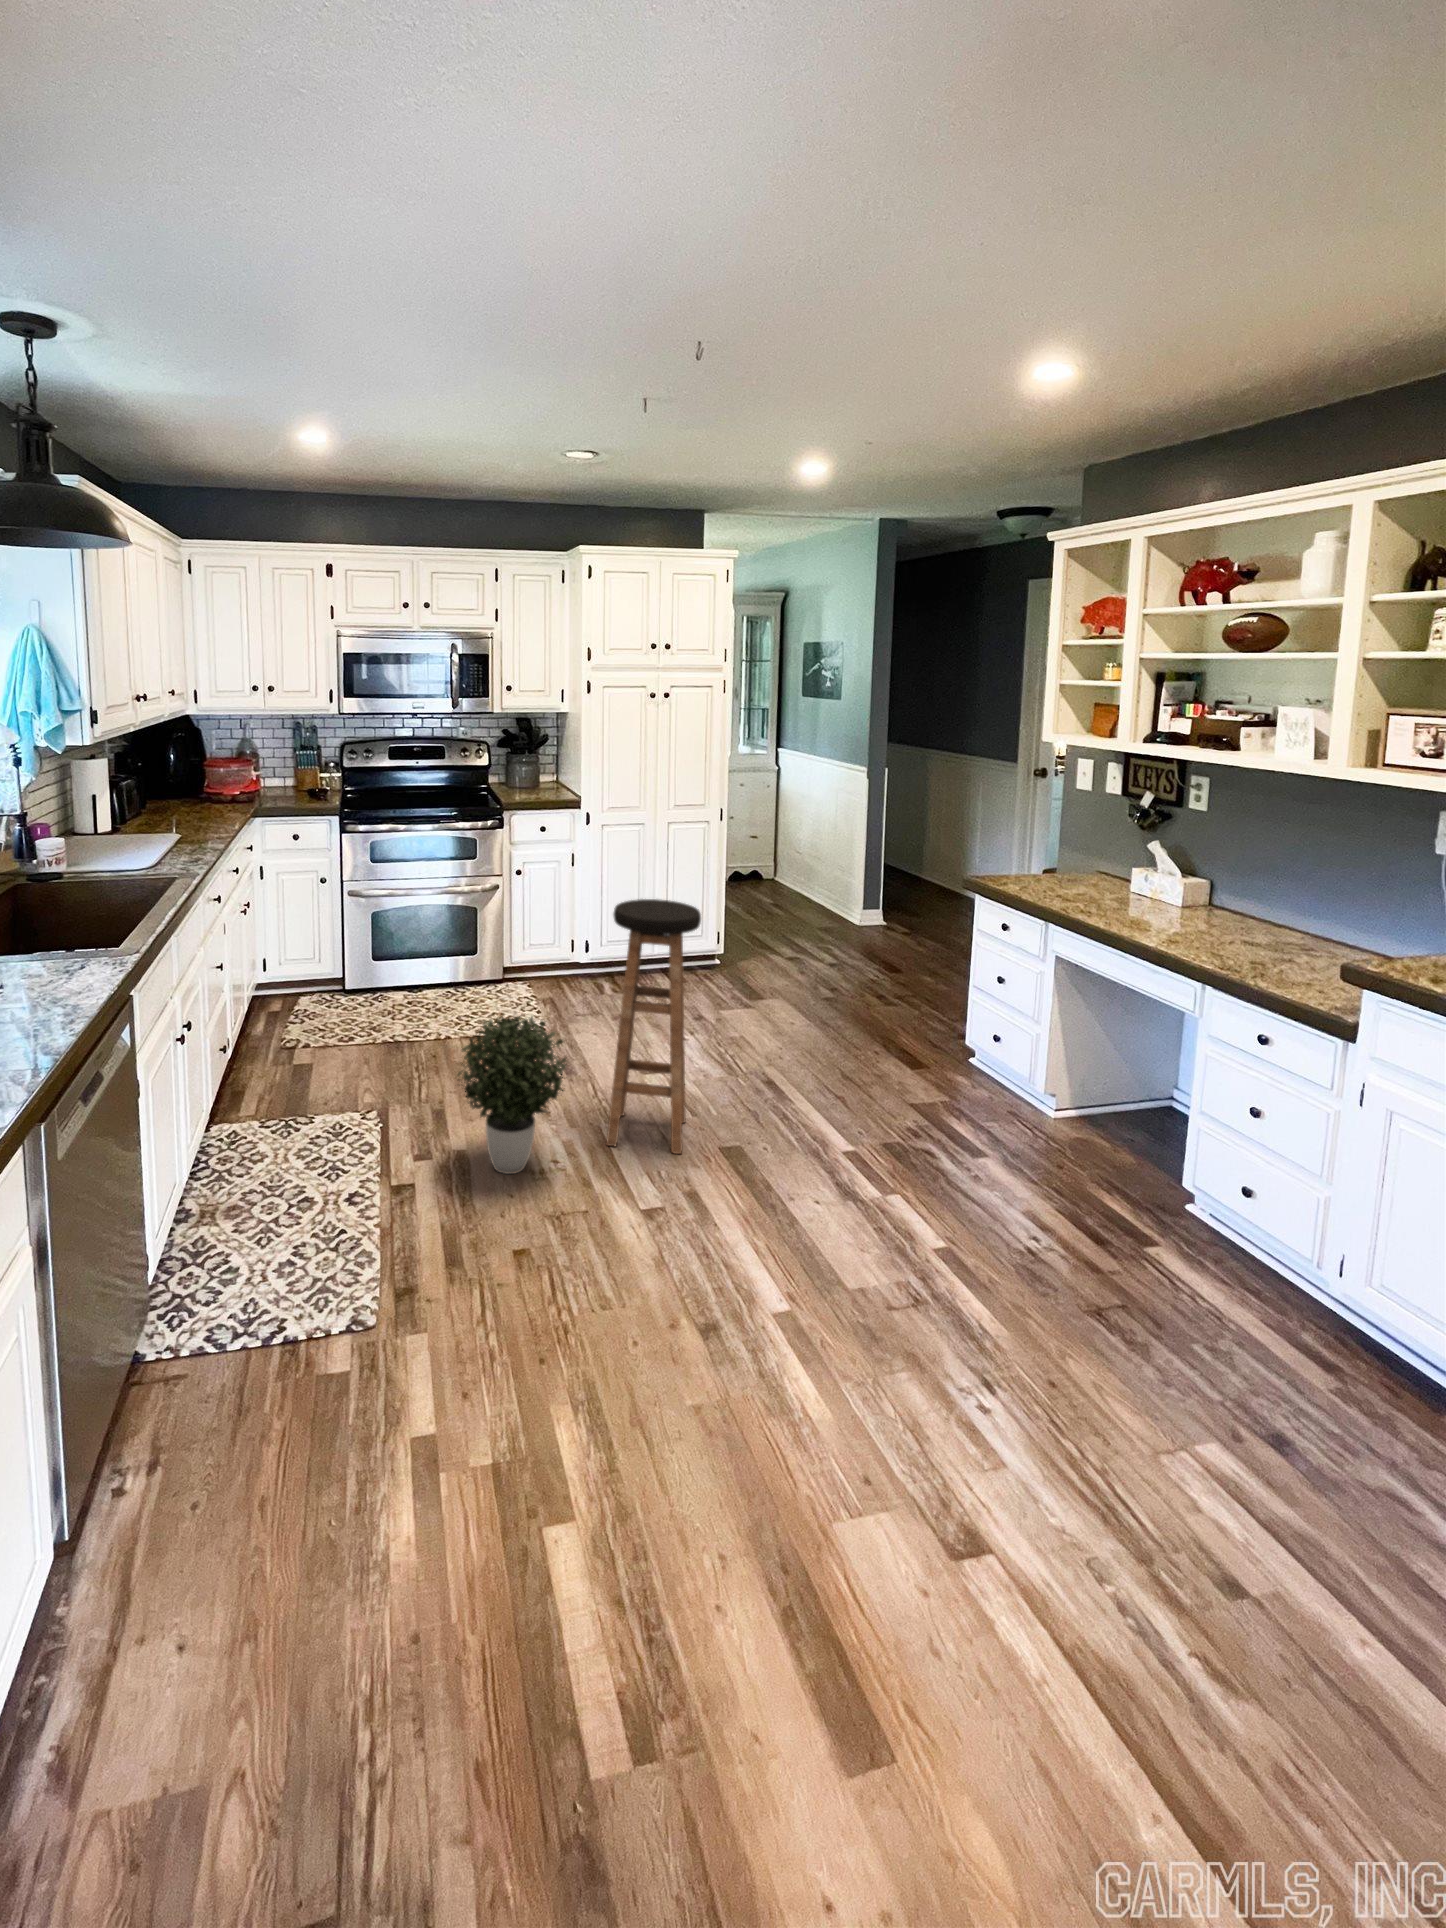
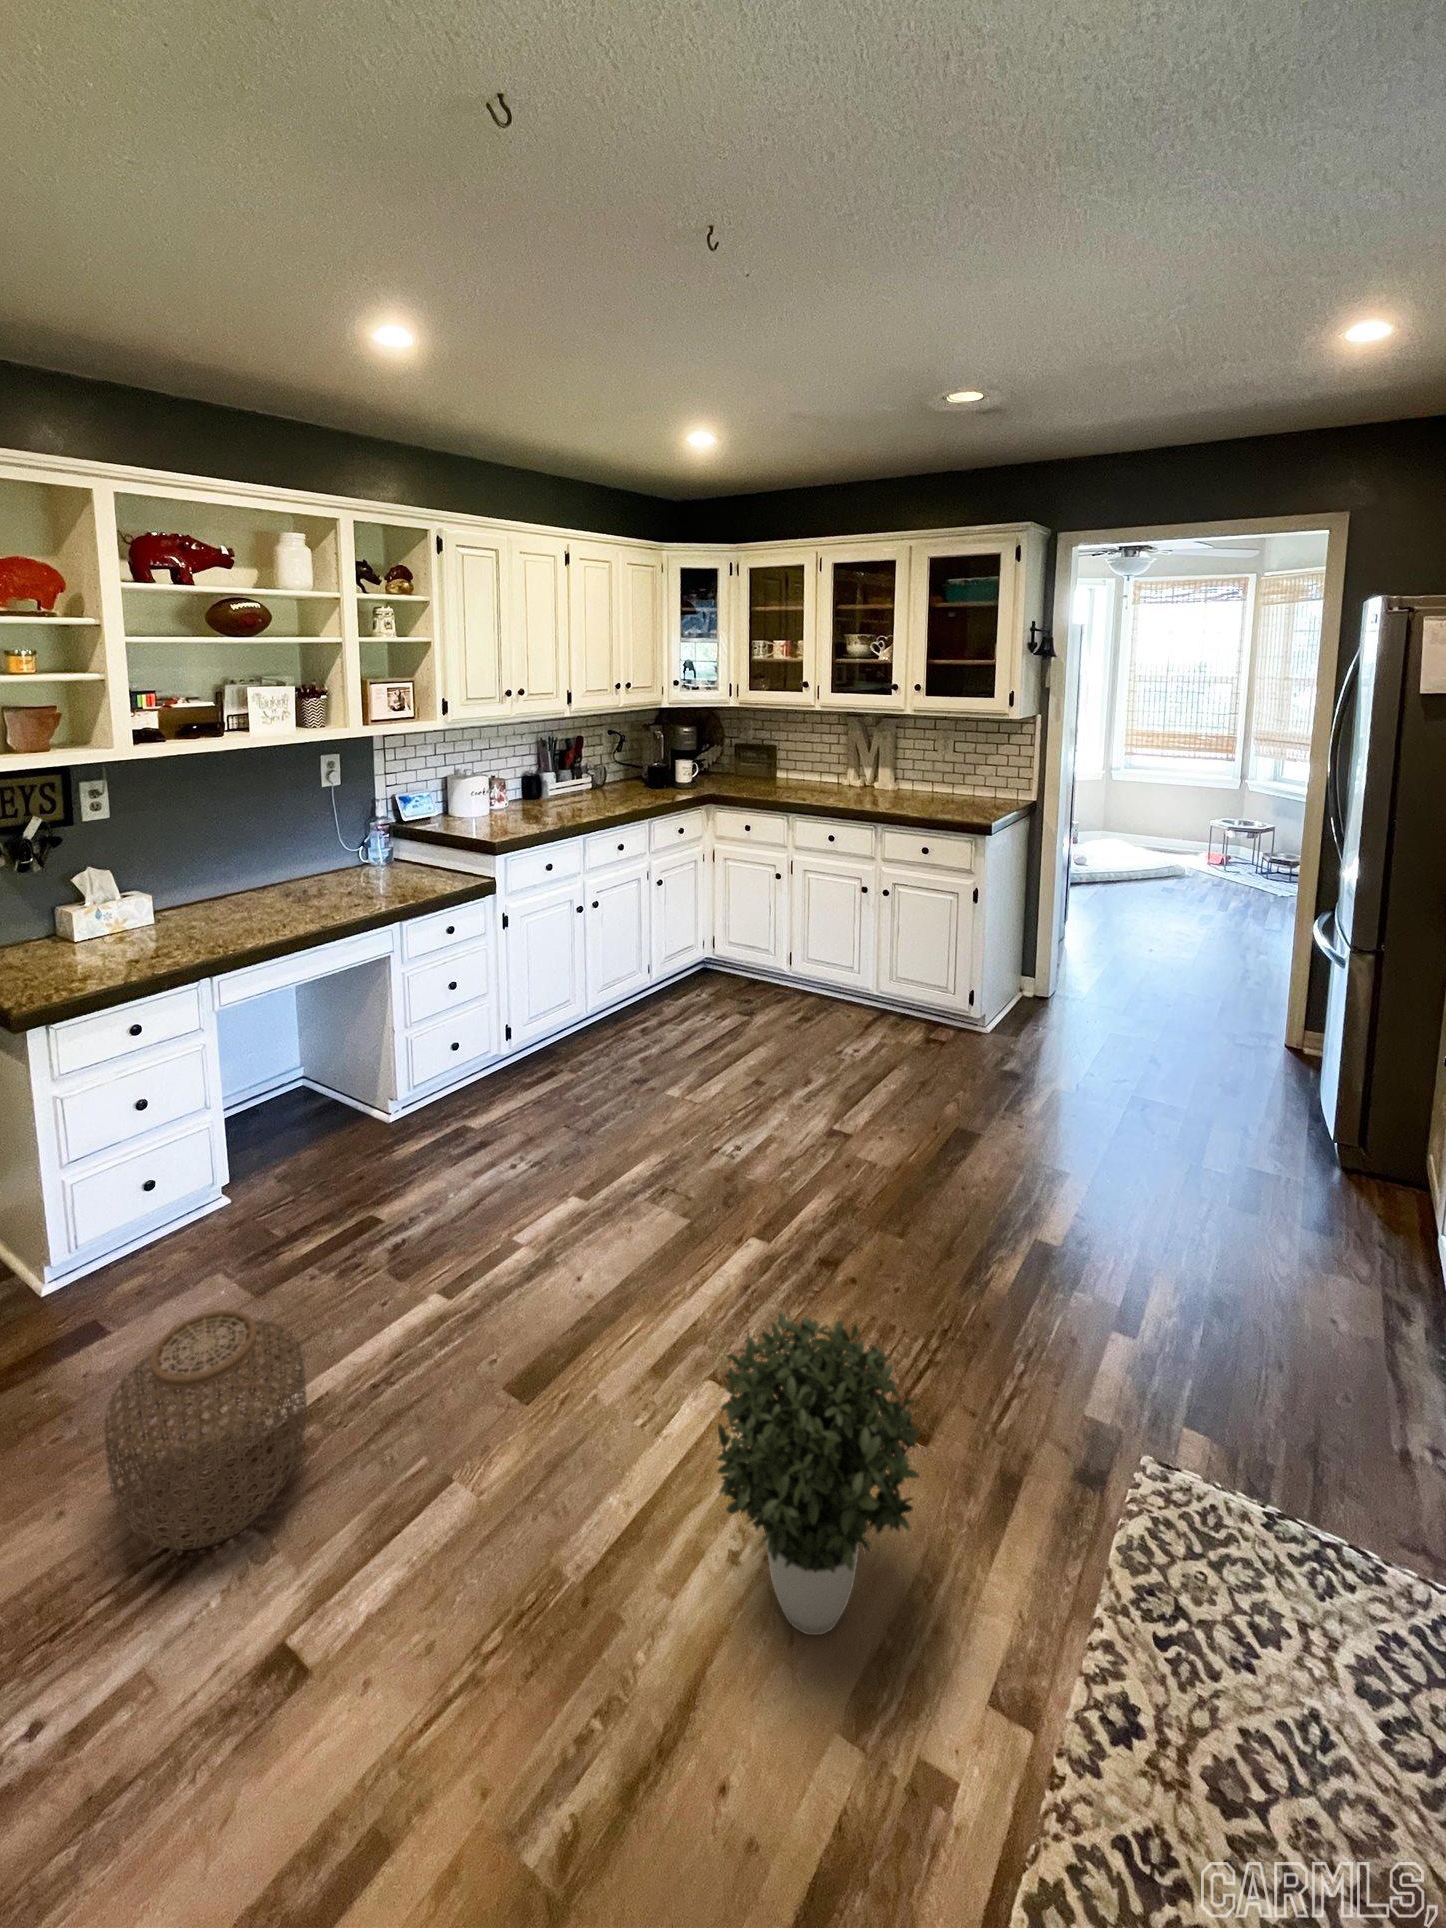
bar stool: present [606,899,701,1154] -> none [444,1086,630,1606]
woven basket: none [708,988,795,1090] -> present [105,1310,307,1550]

